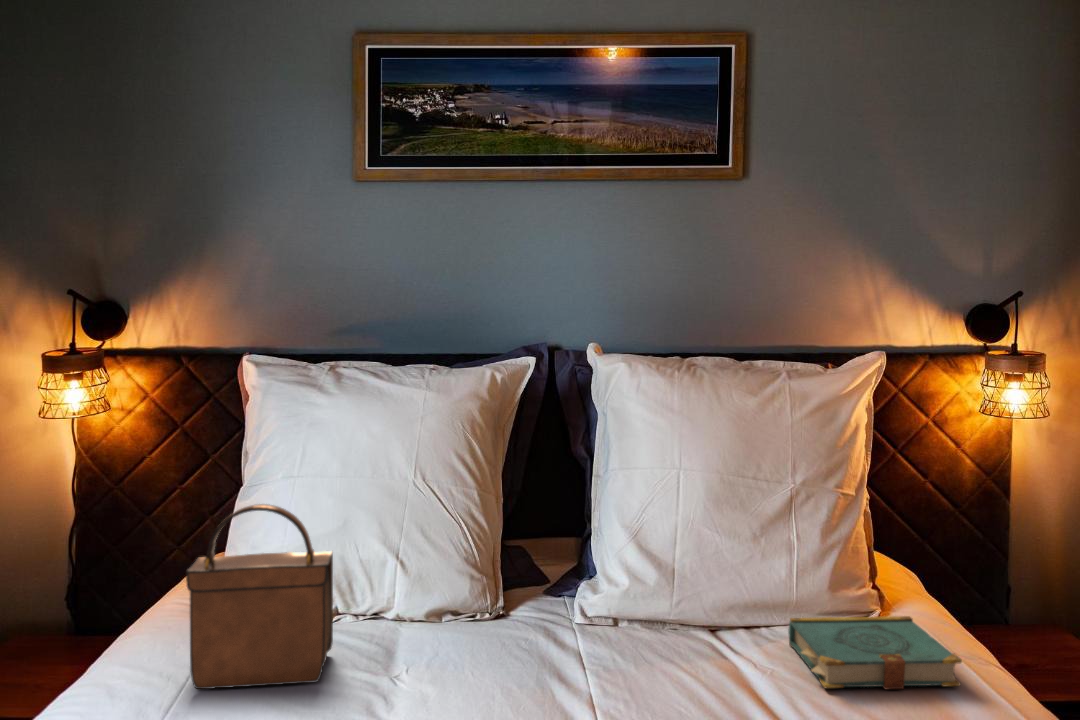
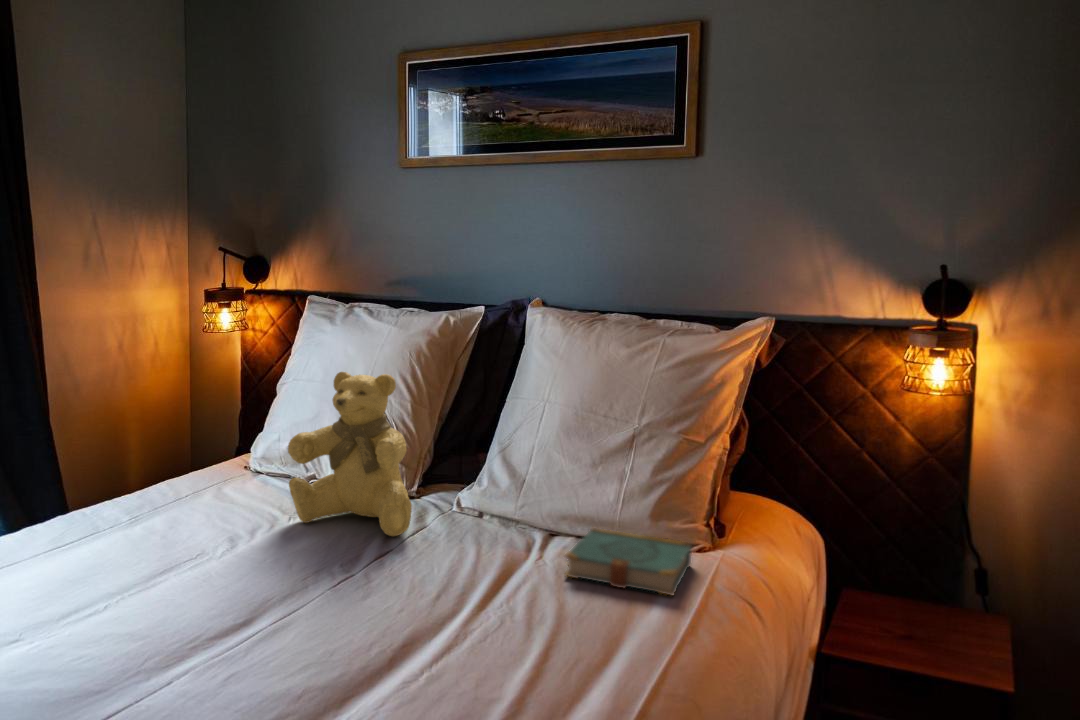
teddy bear: none [385,456,582,685] -> present [288,372,412,536]
handbag: present [186,504,333,689] -> none [187,391,285,511]

